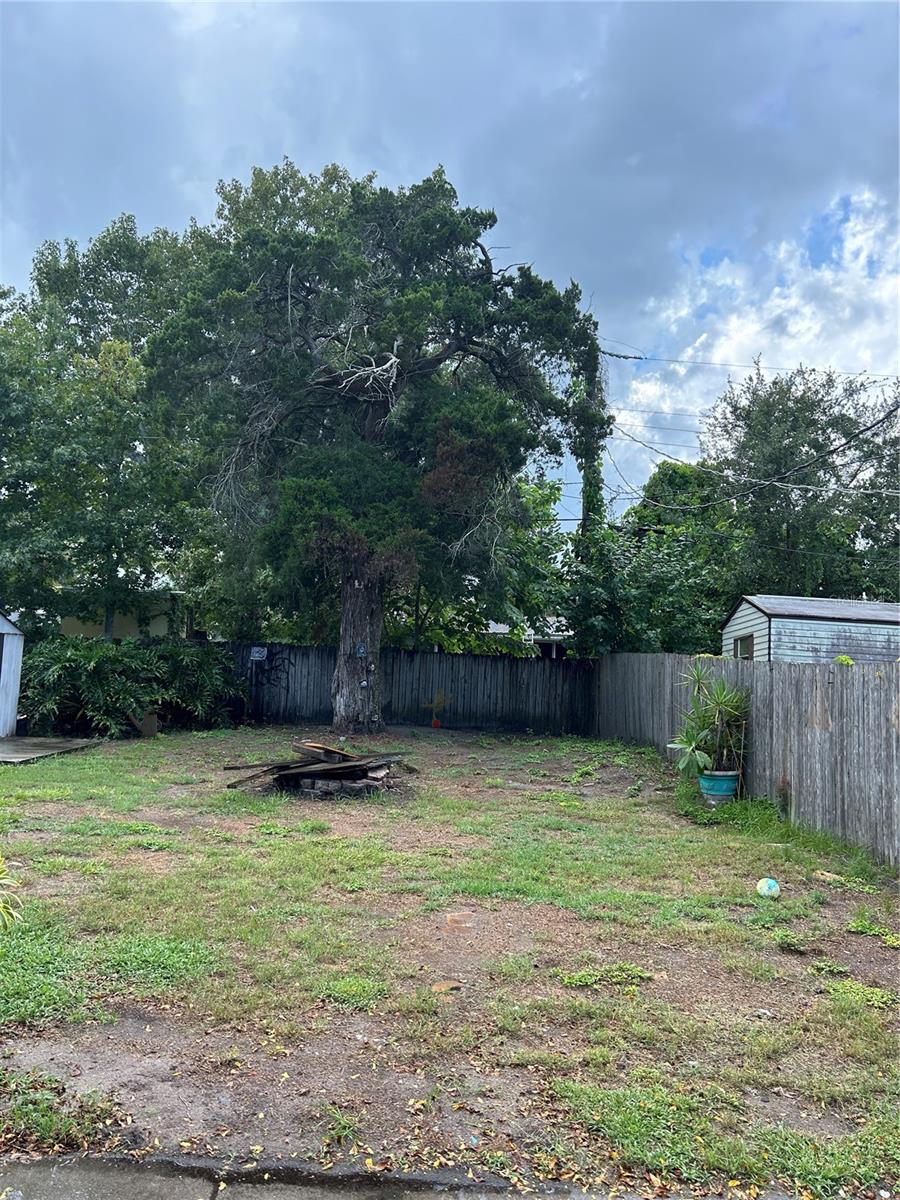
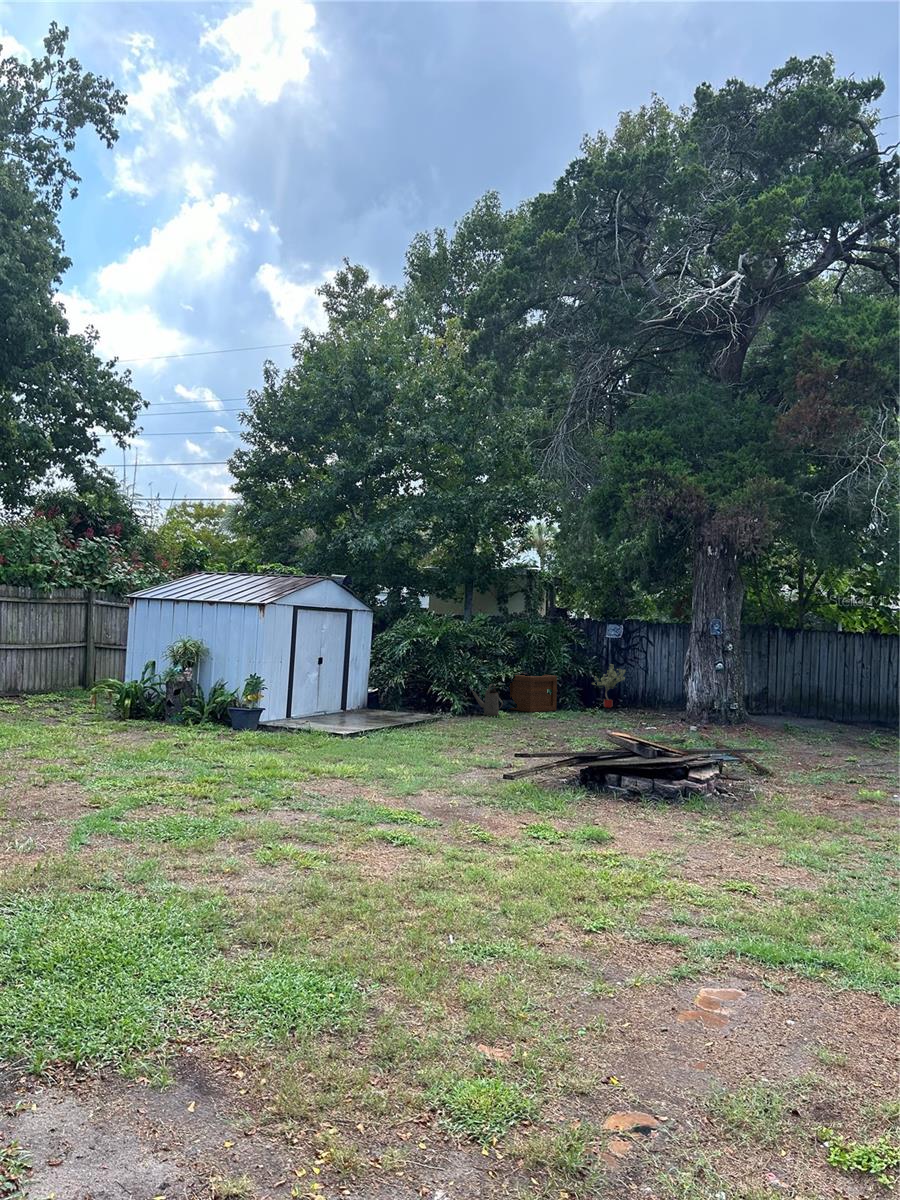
potted tree: present [421,688,453,728] -> present [592,664,625,708]
wooden crate: none [161,694,212,732] -> present [509,675,557,712]

